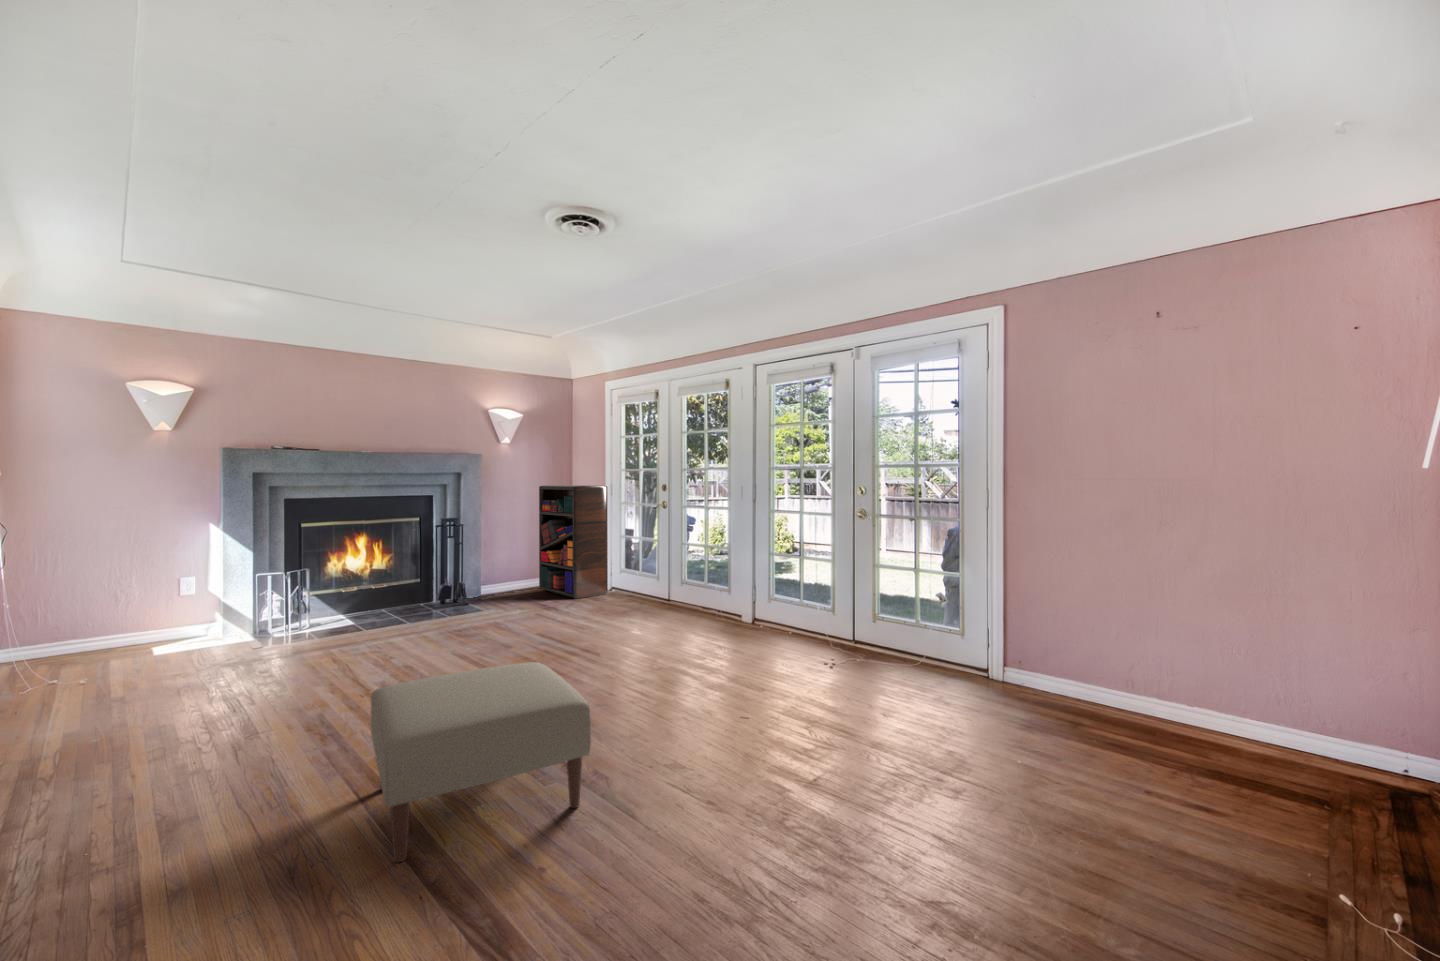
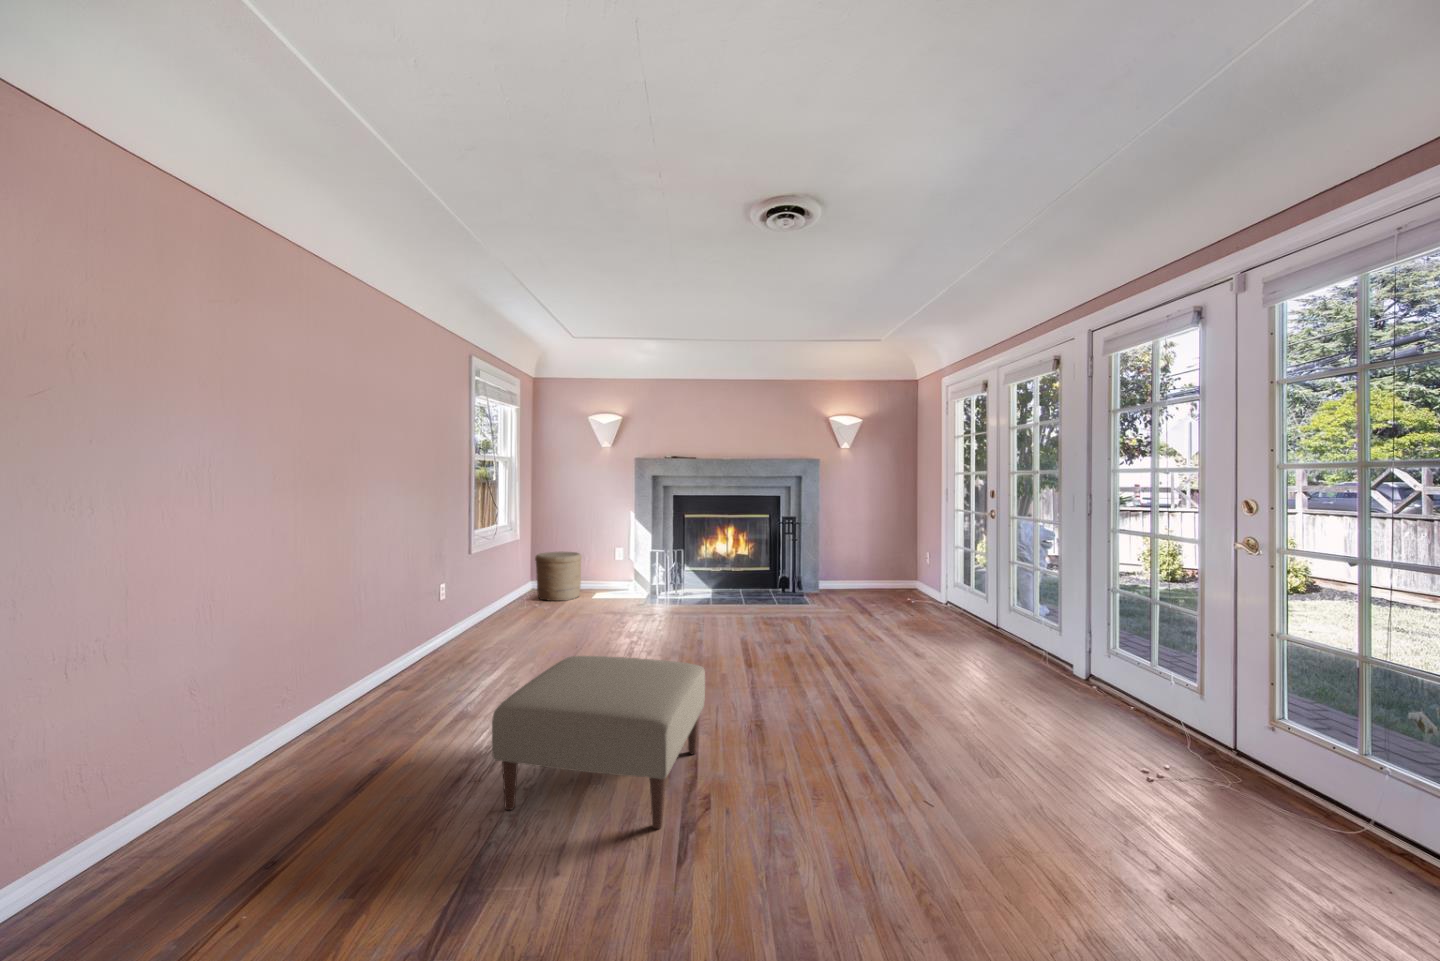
bookshelf: present [539,485,608,599] -> none [880,489,943,607]
woven basket: none [20,592,124,676] -> present [535,552,582,601]

